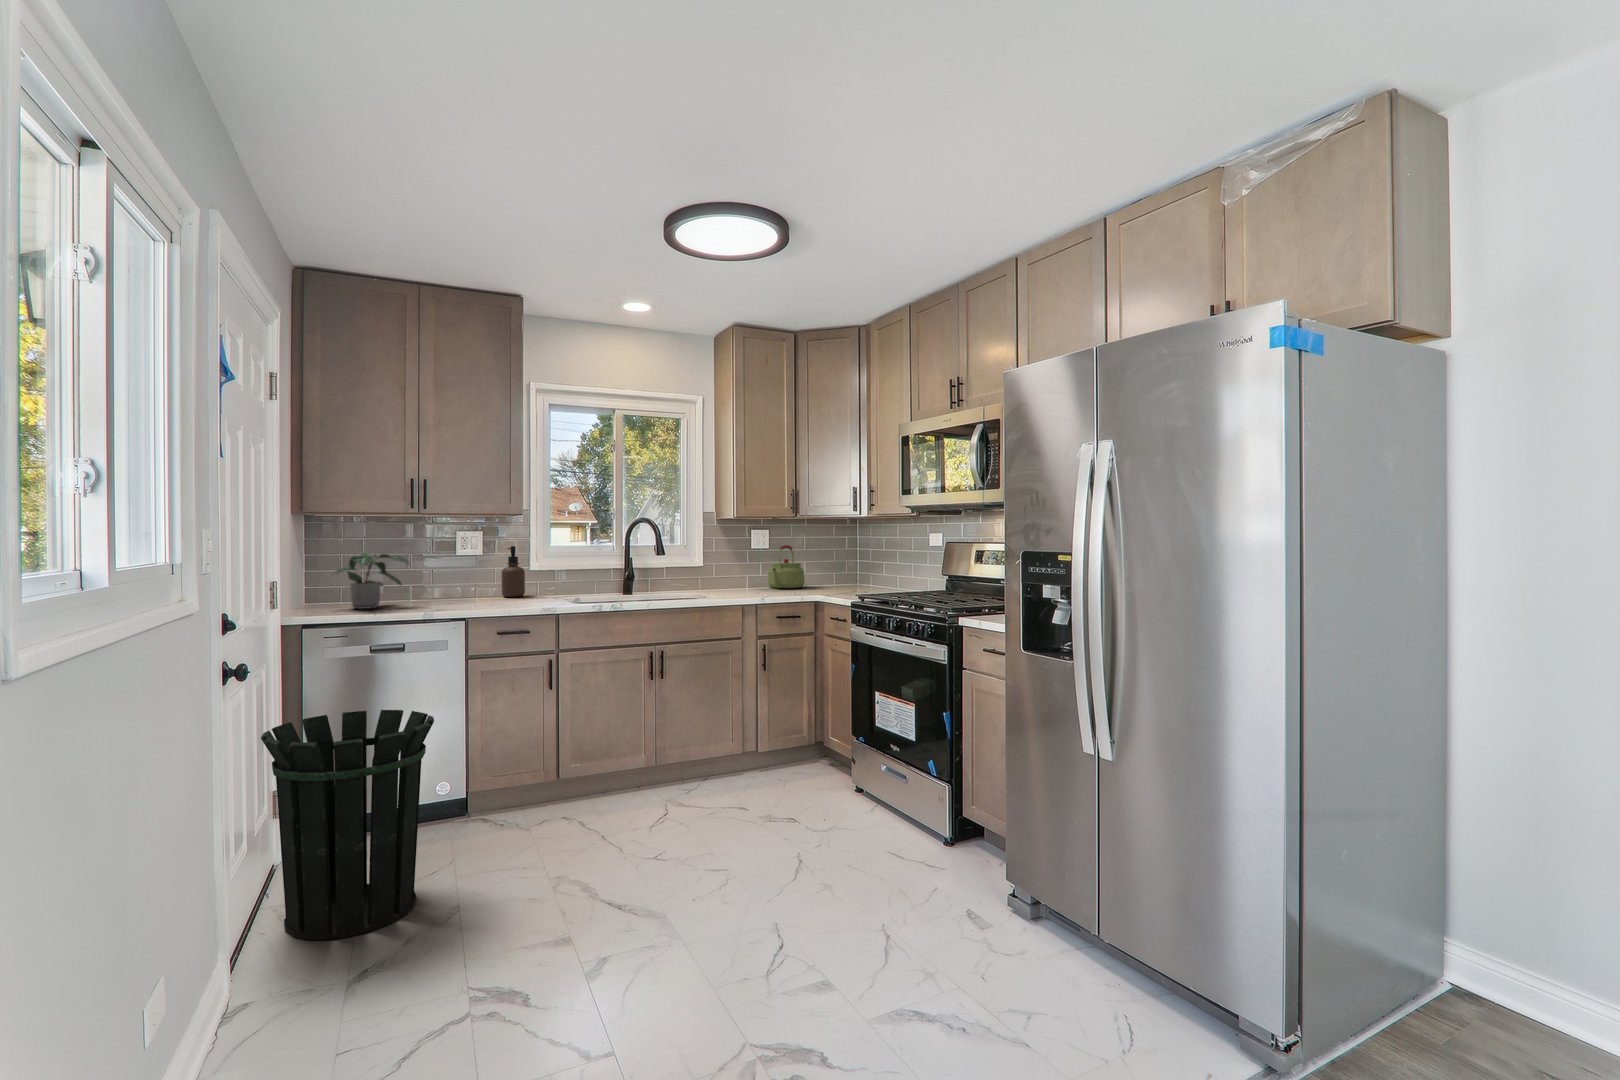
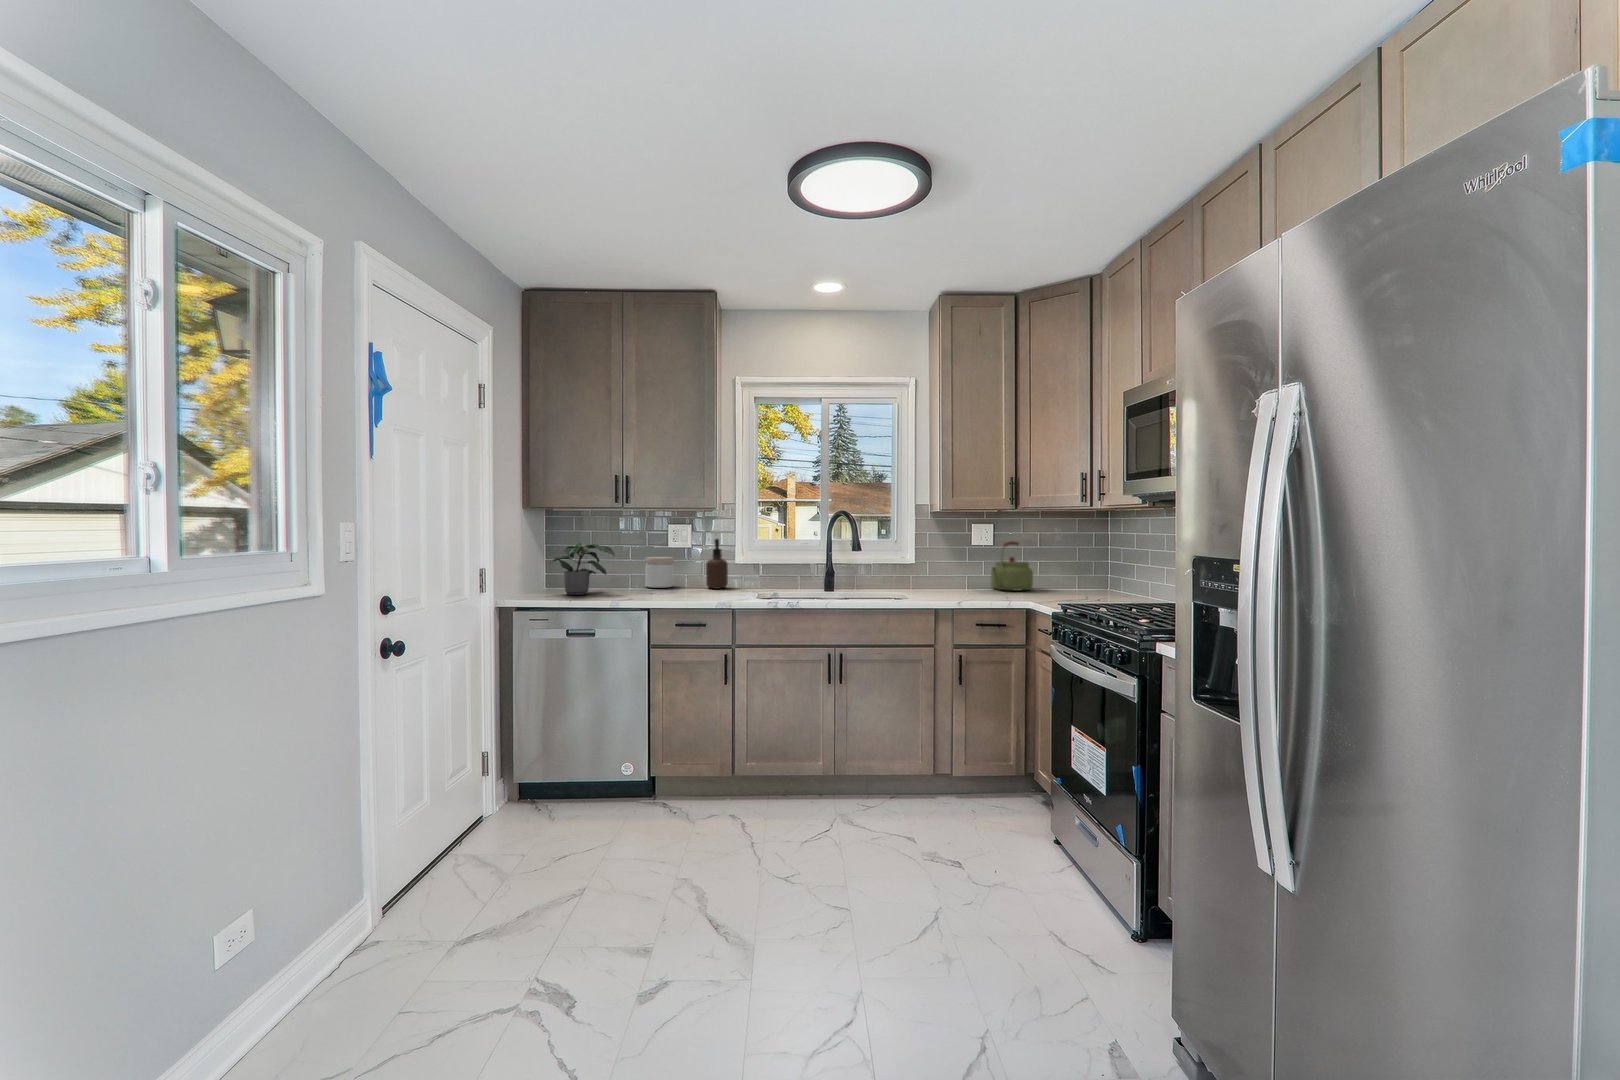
jar: none [432,566,464,599] -> present [645,557,674,588]
waste bin: present [261,710,434,940] -> none [420,693,572,905]

